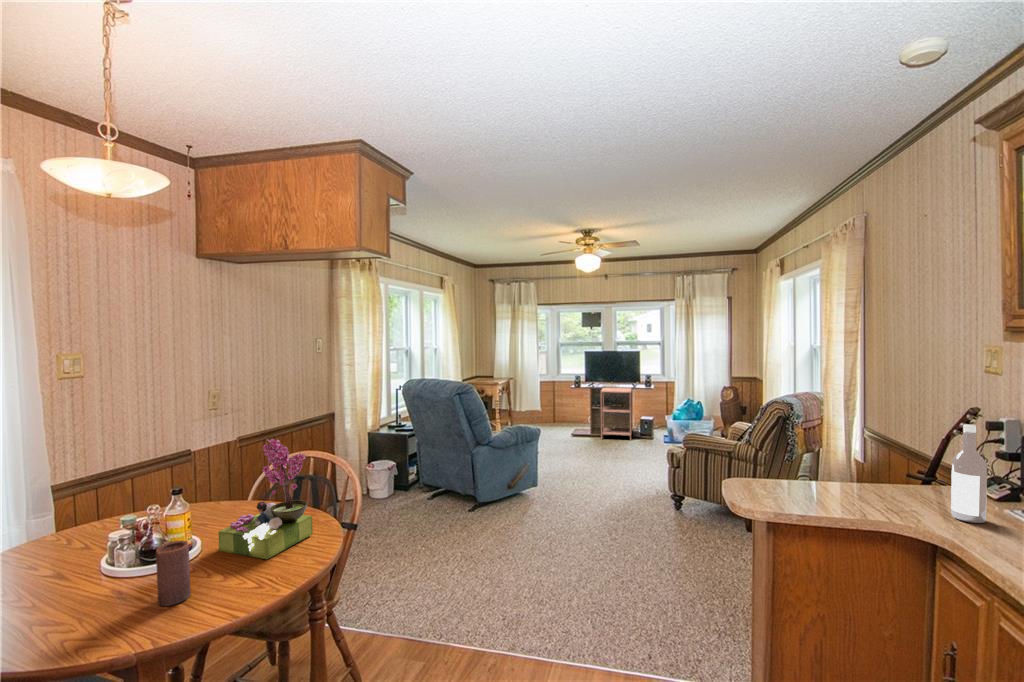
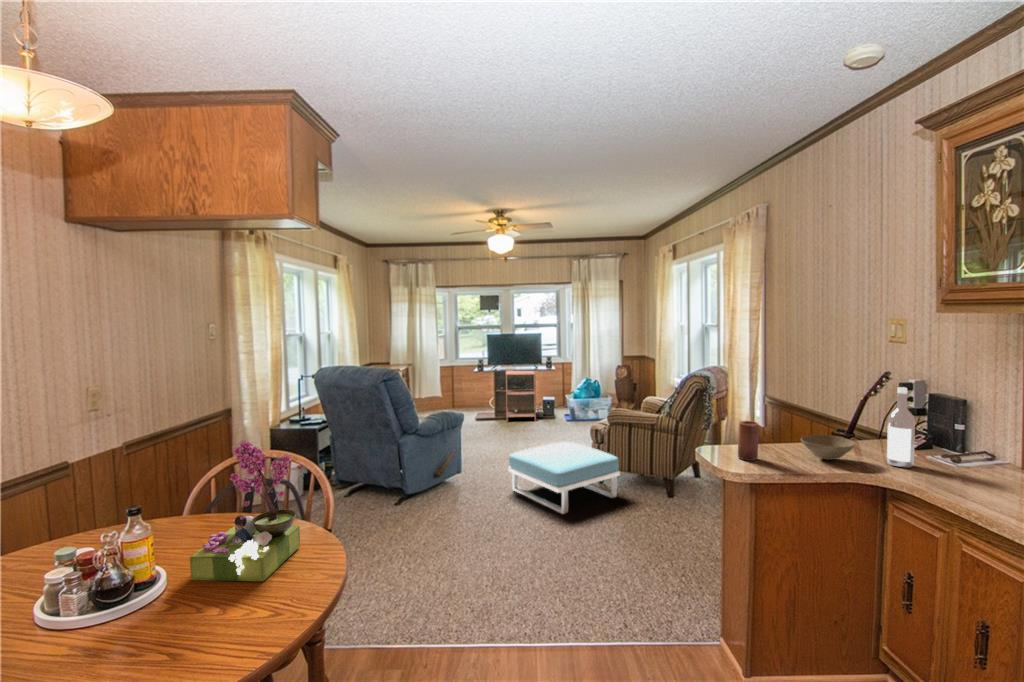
footstool: none [578,463,693,537] -> present [508,442,620,514]
bowl: none [843,474,909,505] -> present [801,435,855,460]
candle: present [156,540,191,606] -> present [738,421,759,461]

